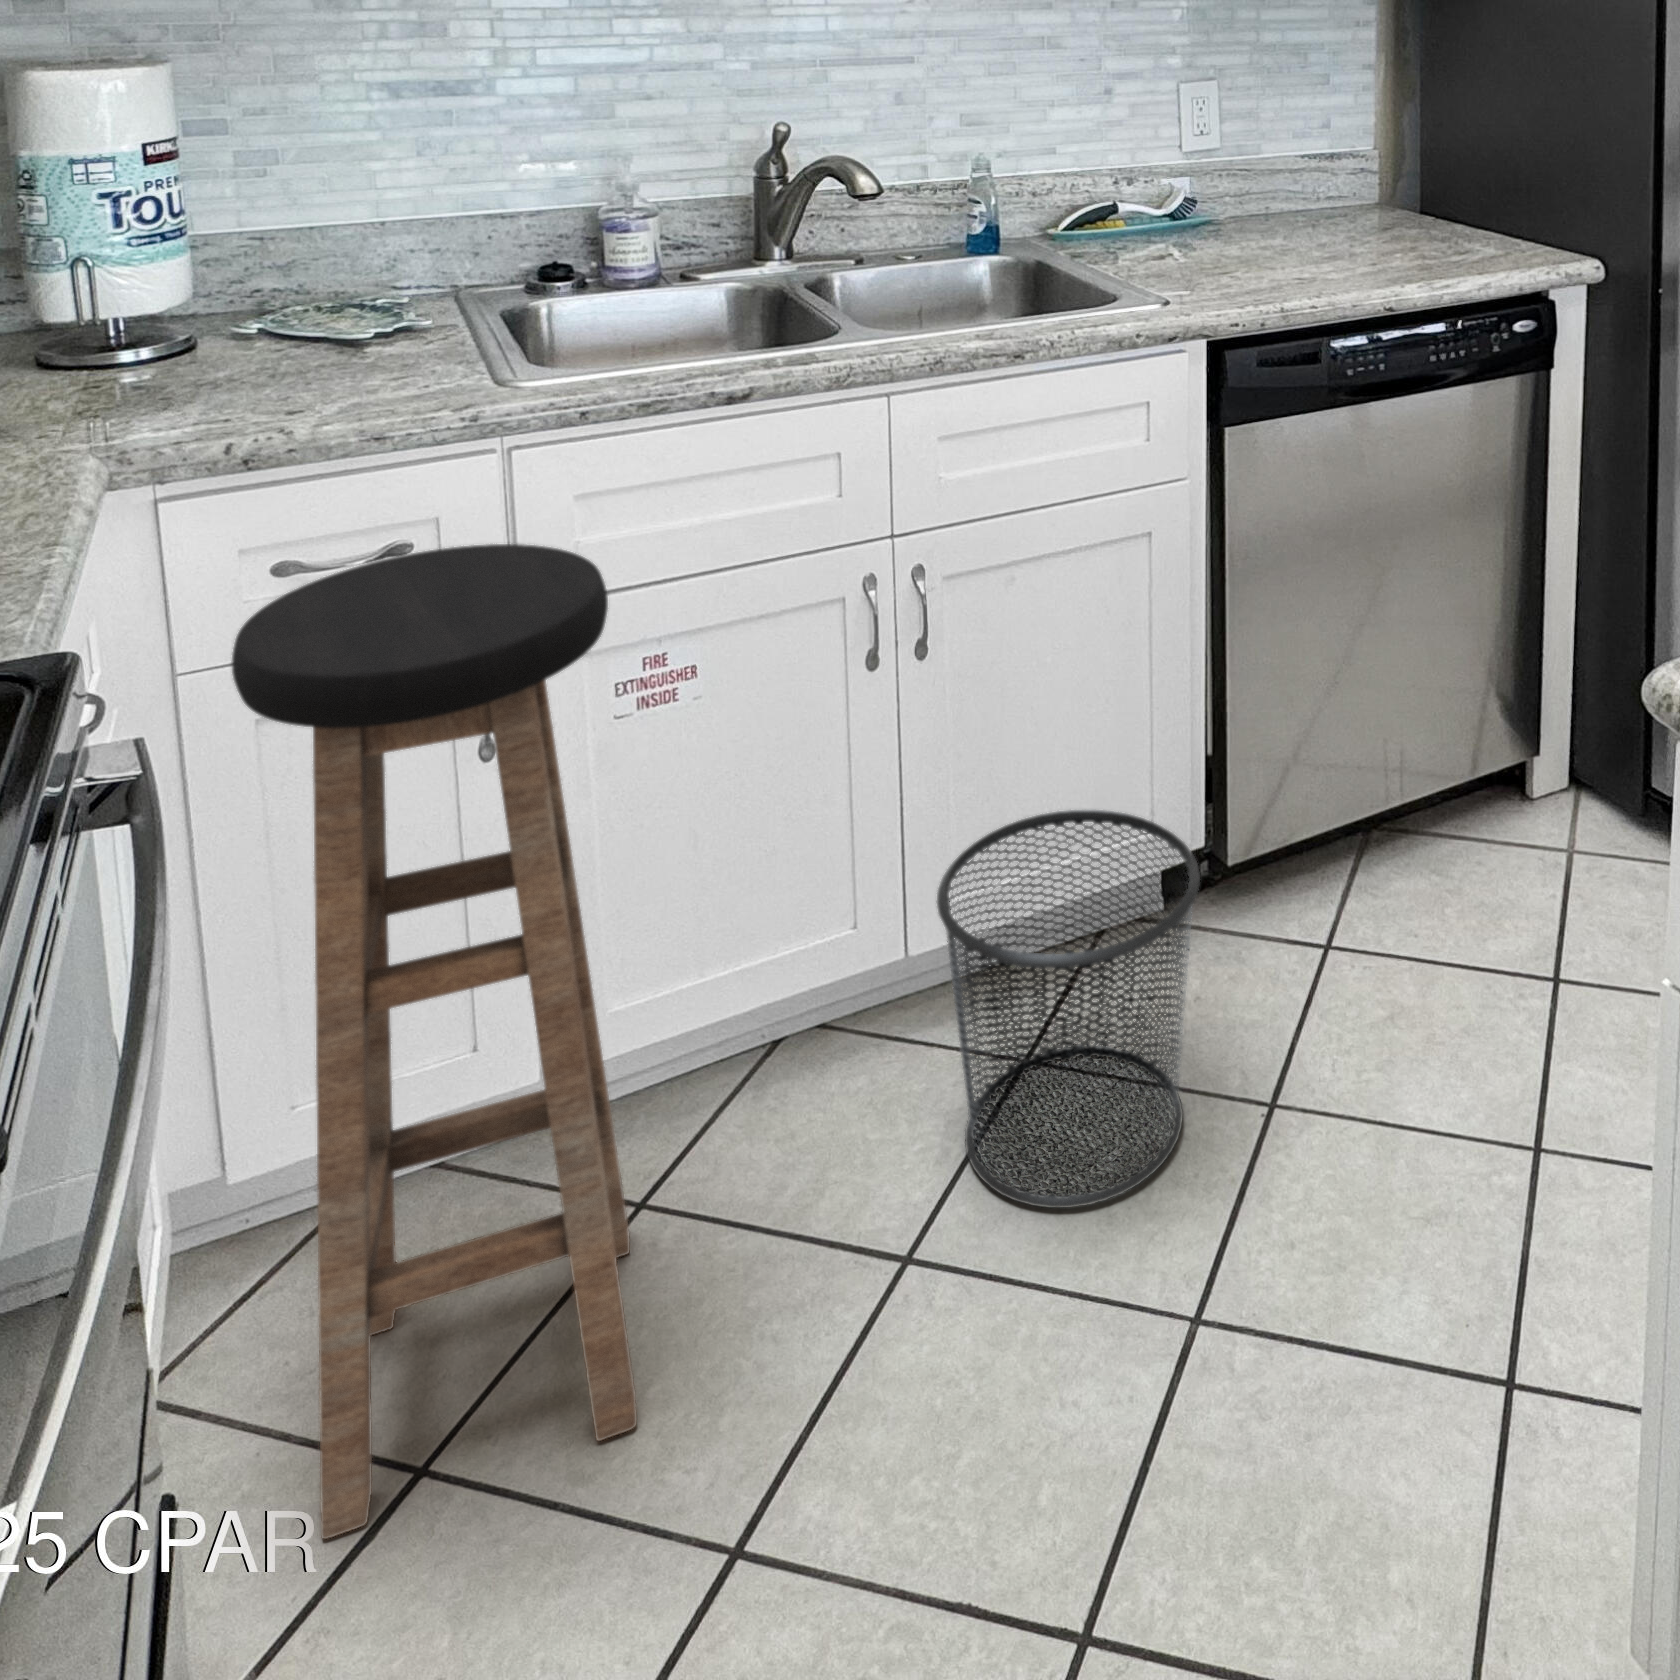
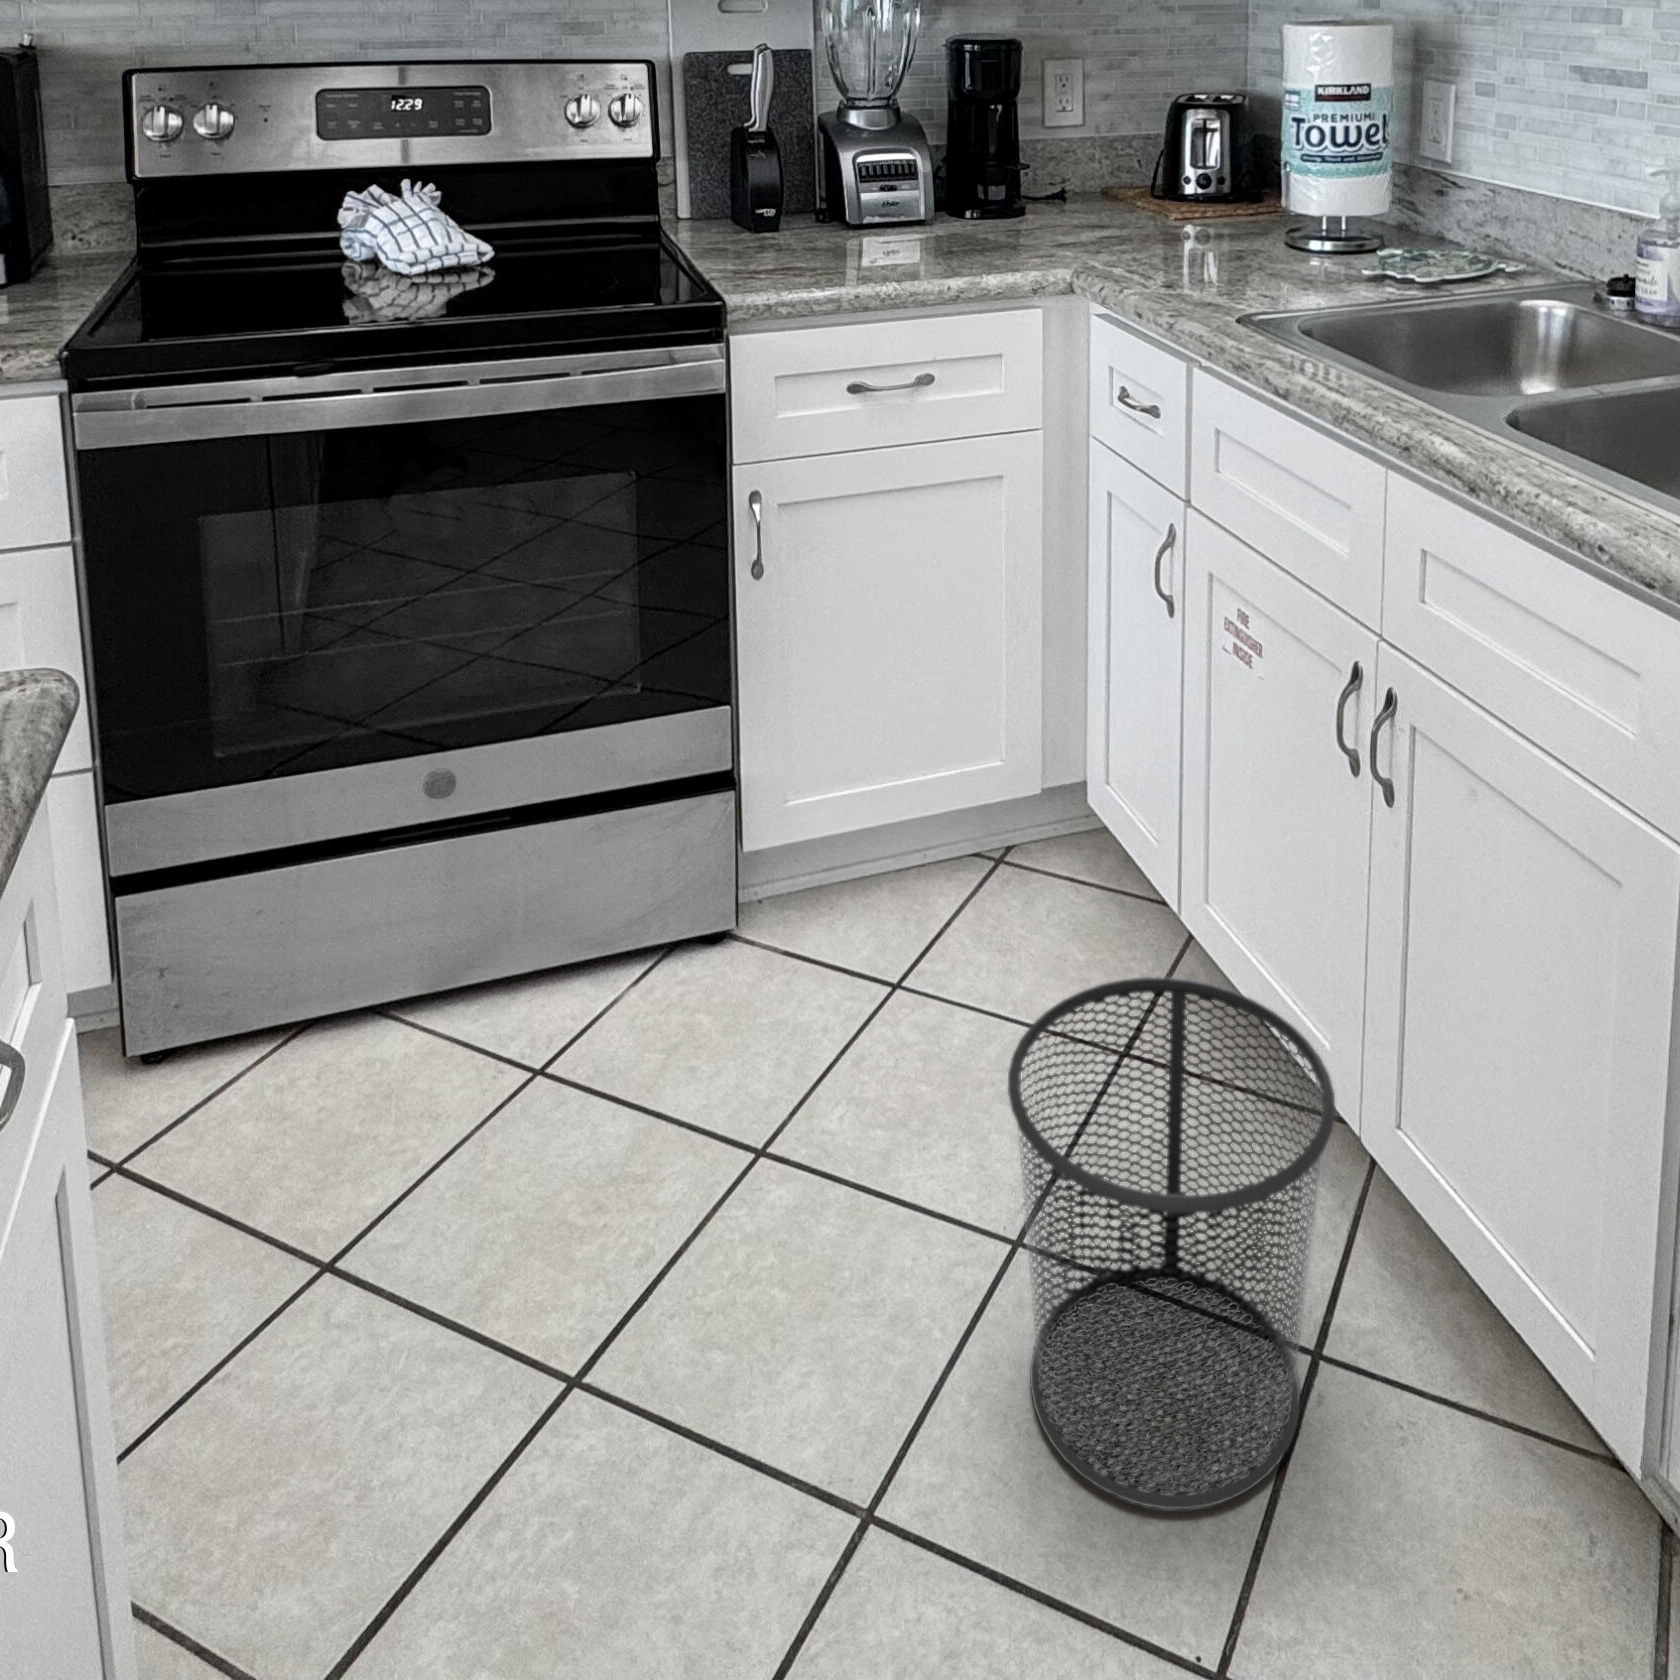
bar stool: present [232,544,637,1539] -> none [833,374,1073,1070]

